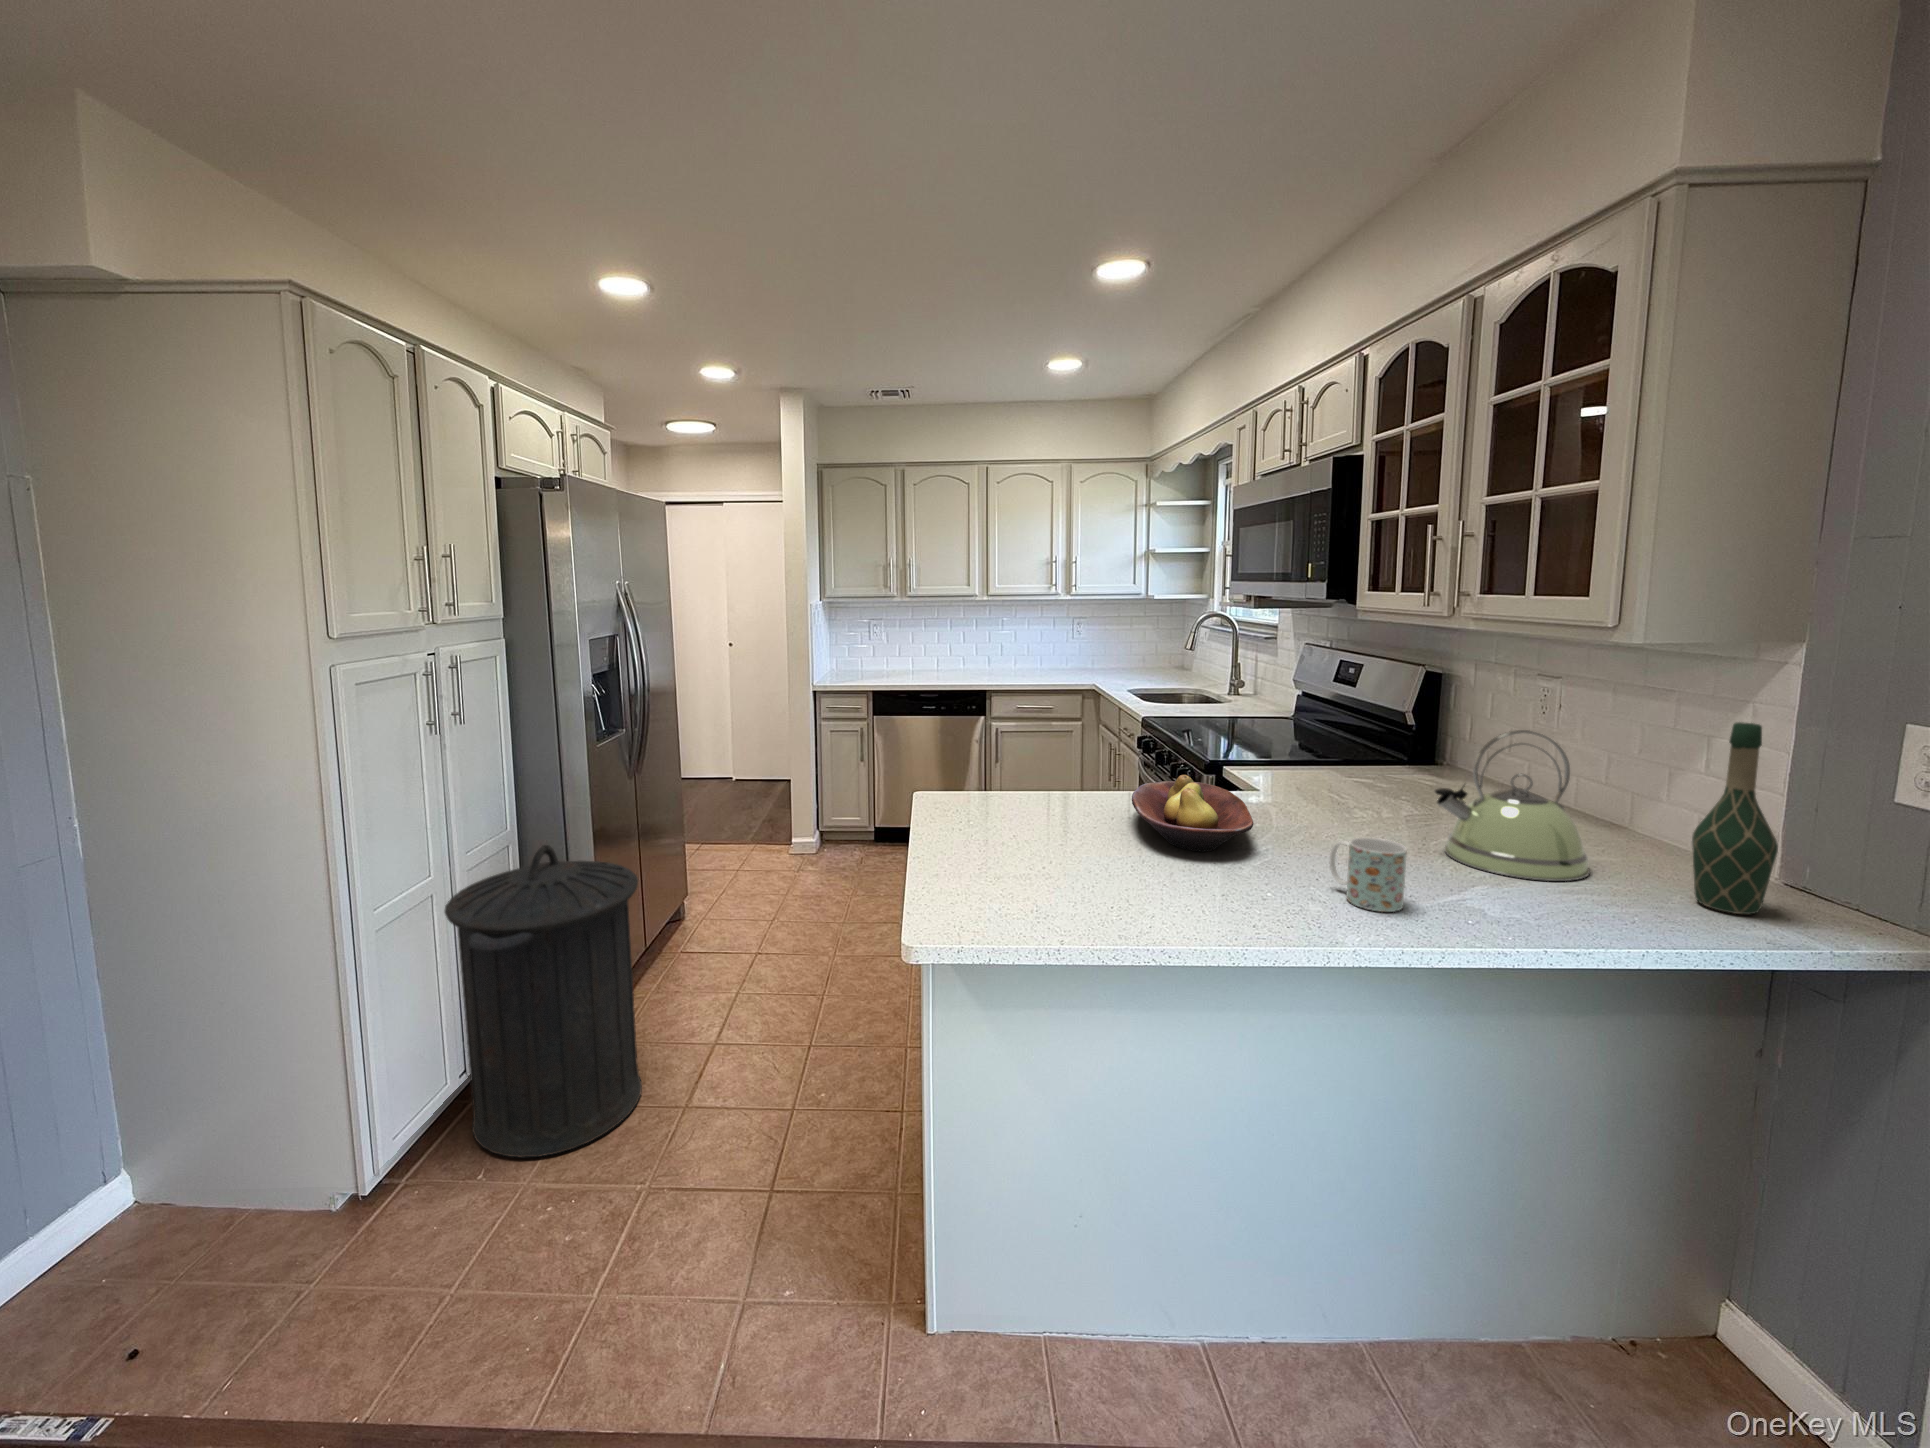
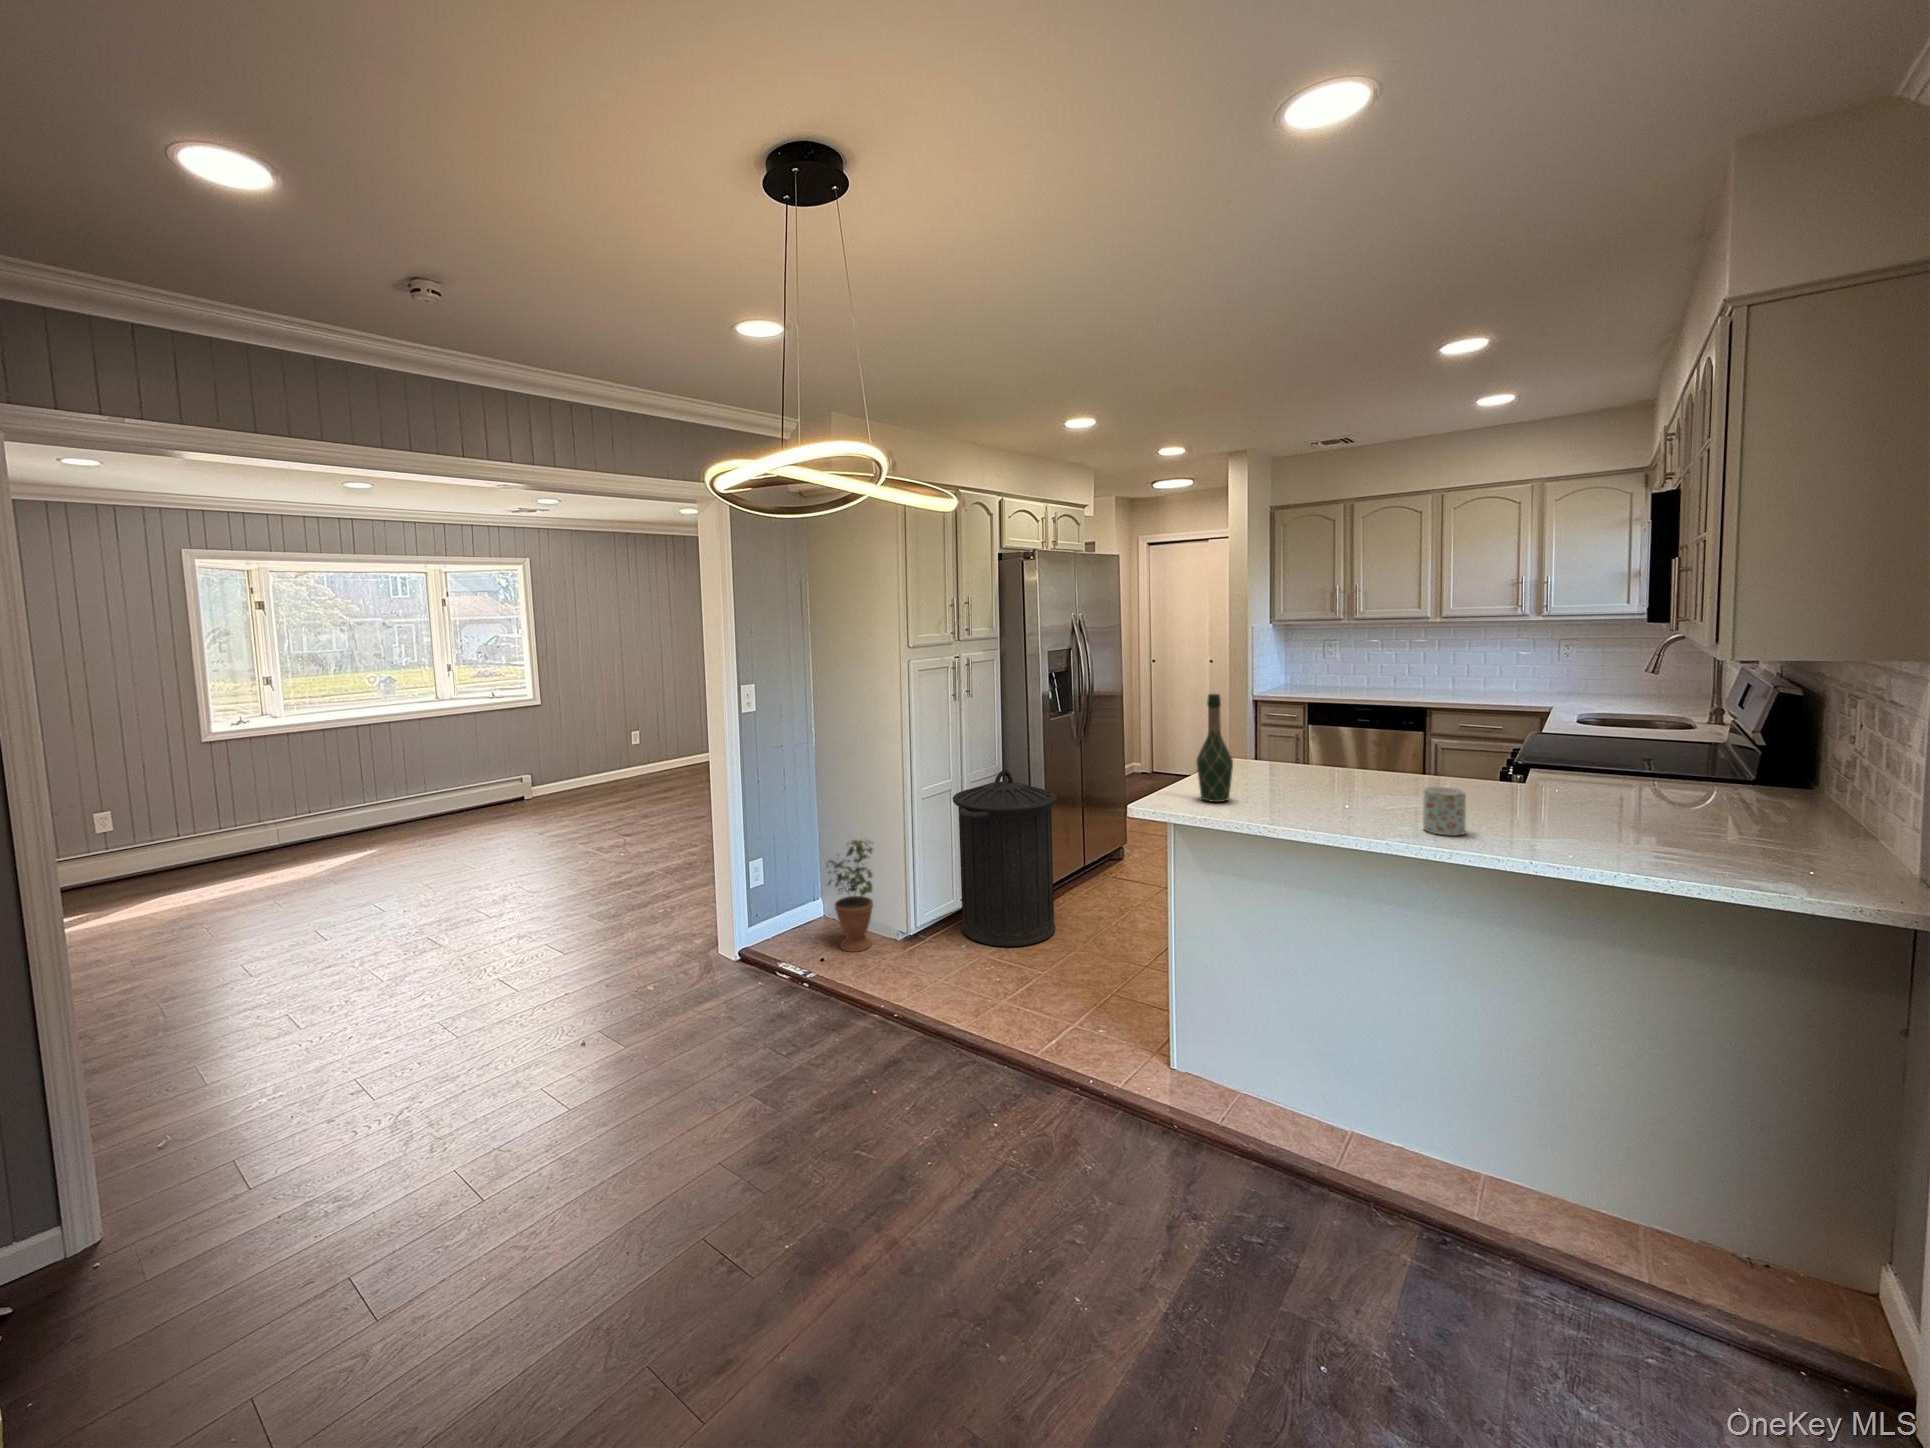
wine bottle: present [1692,722,1778,914] -> present [1197,694,1233,802]
kettle: present [1435,730,1590,881] -> none [1579,725,1729,849]
fruit bowl: present [1132,775,1254,852] -> none [1332,751,1443,800]
potted plant: none [134,1033,278,1301] -> present [827,840,873,952]

